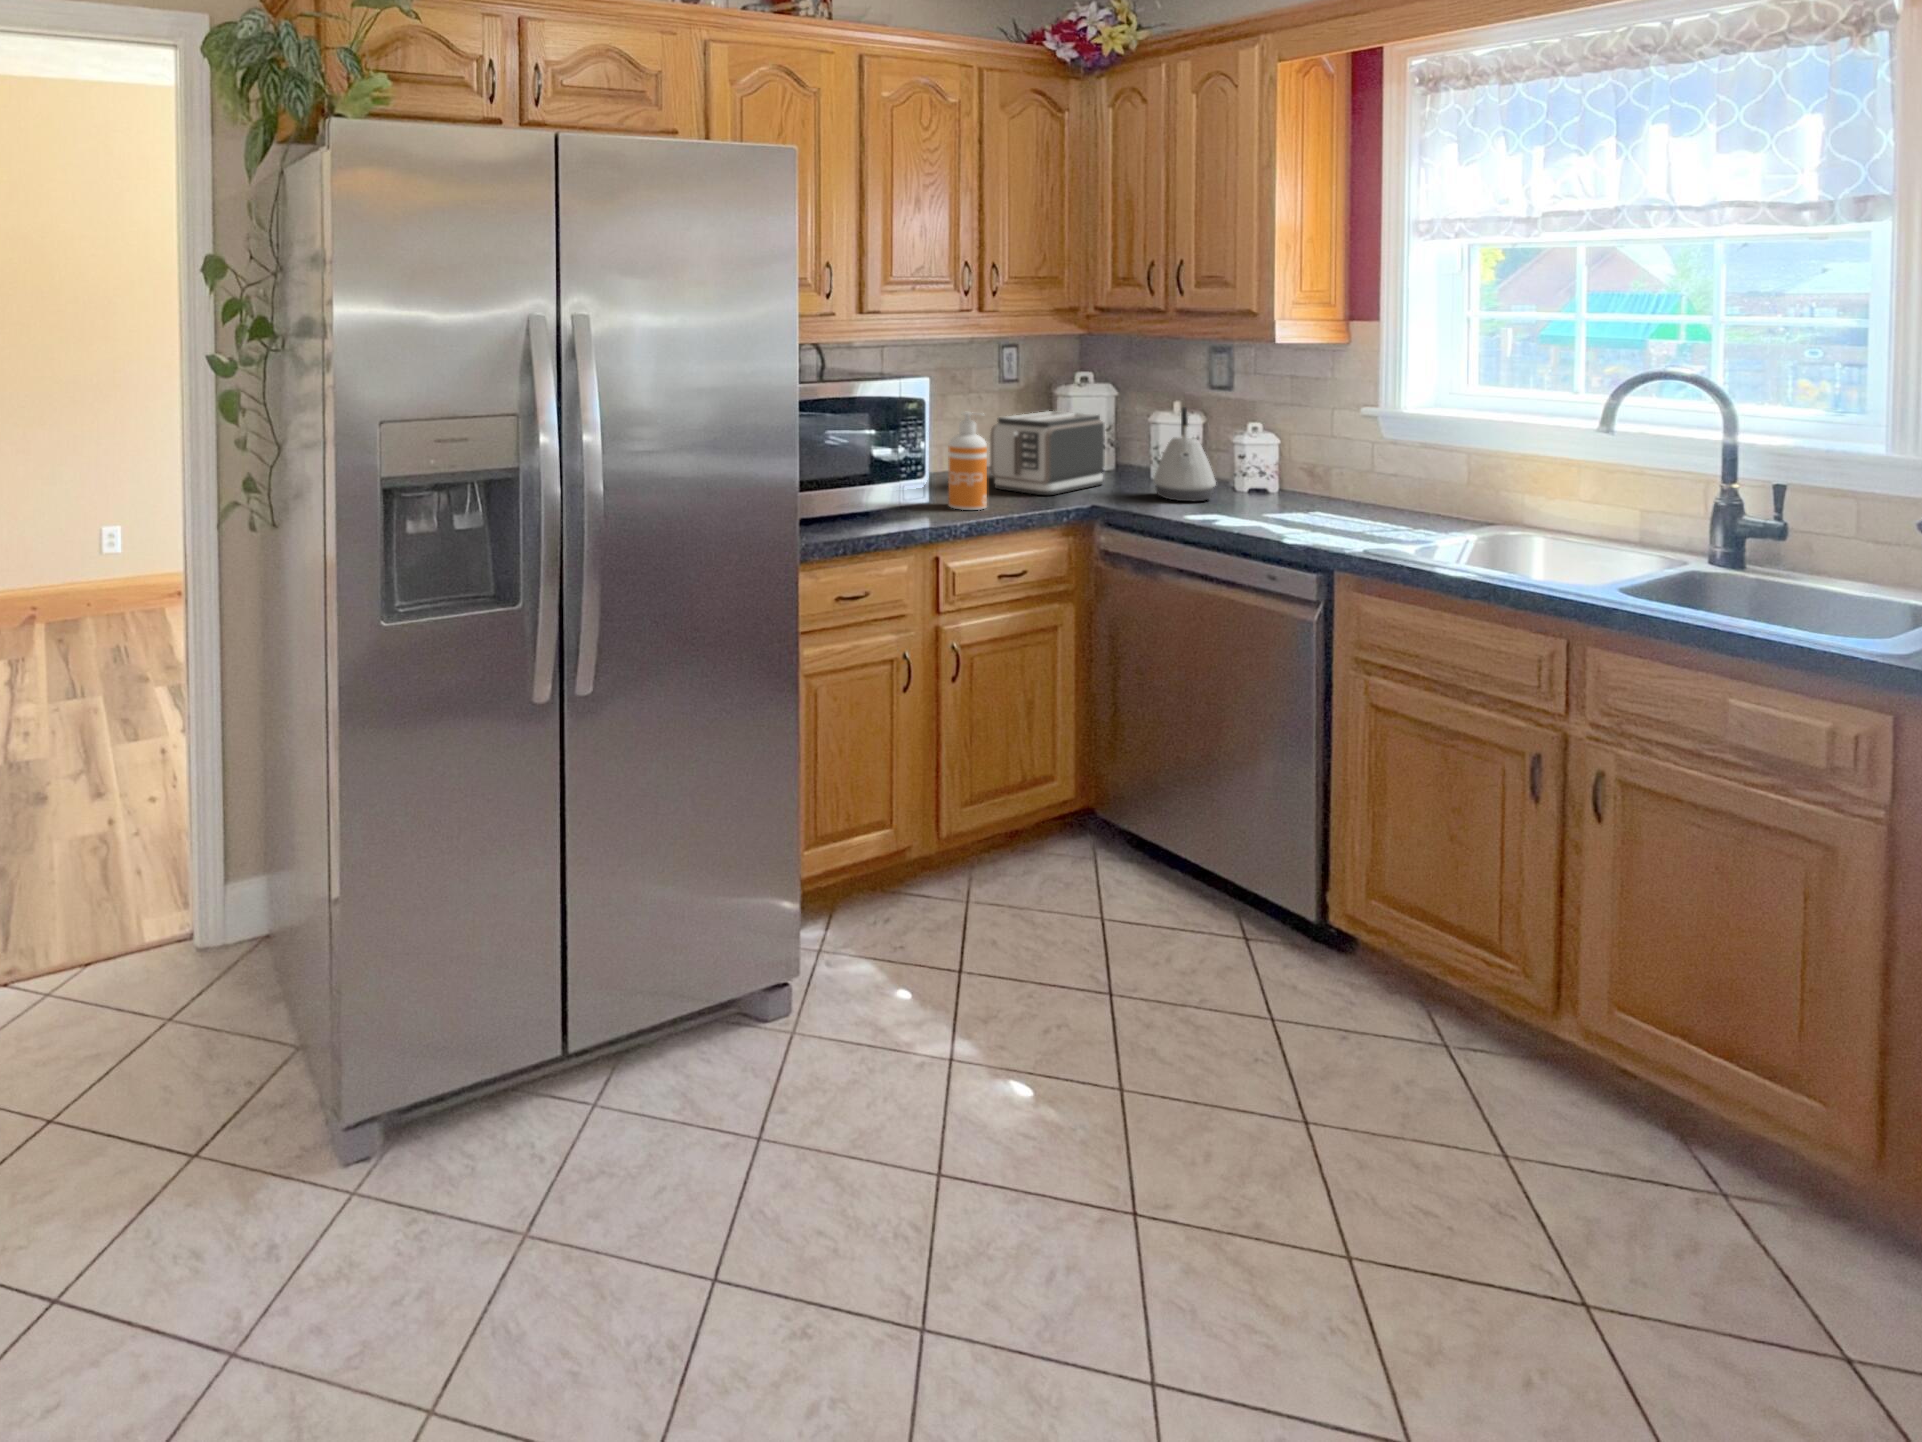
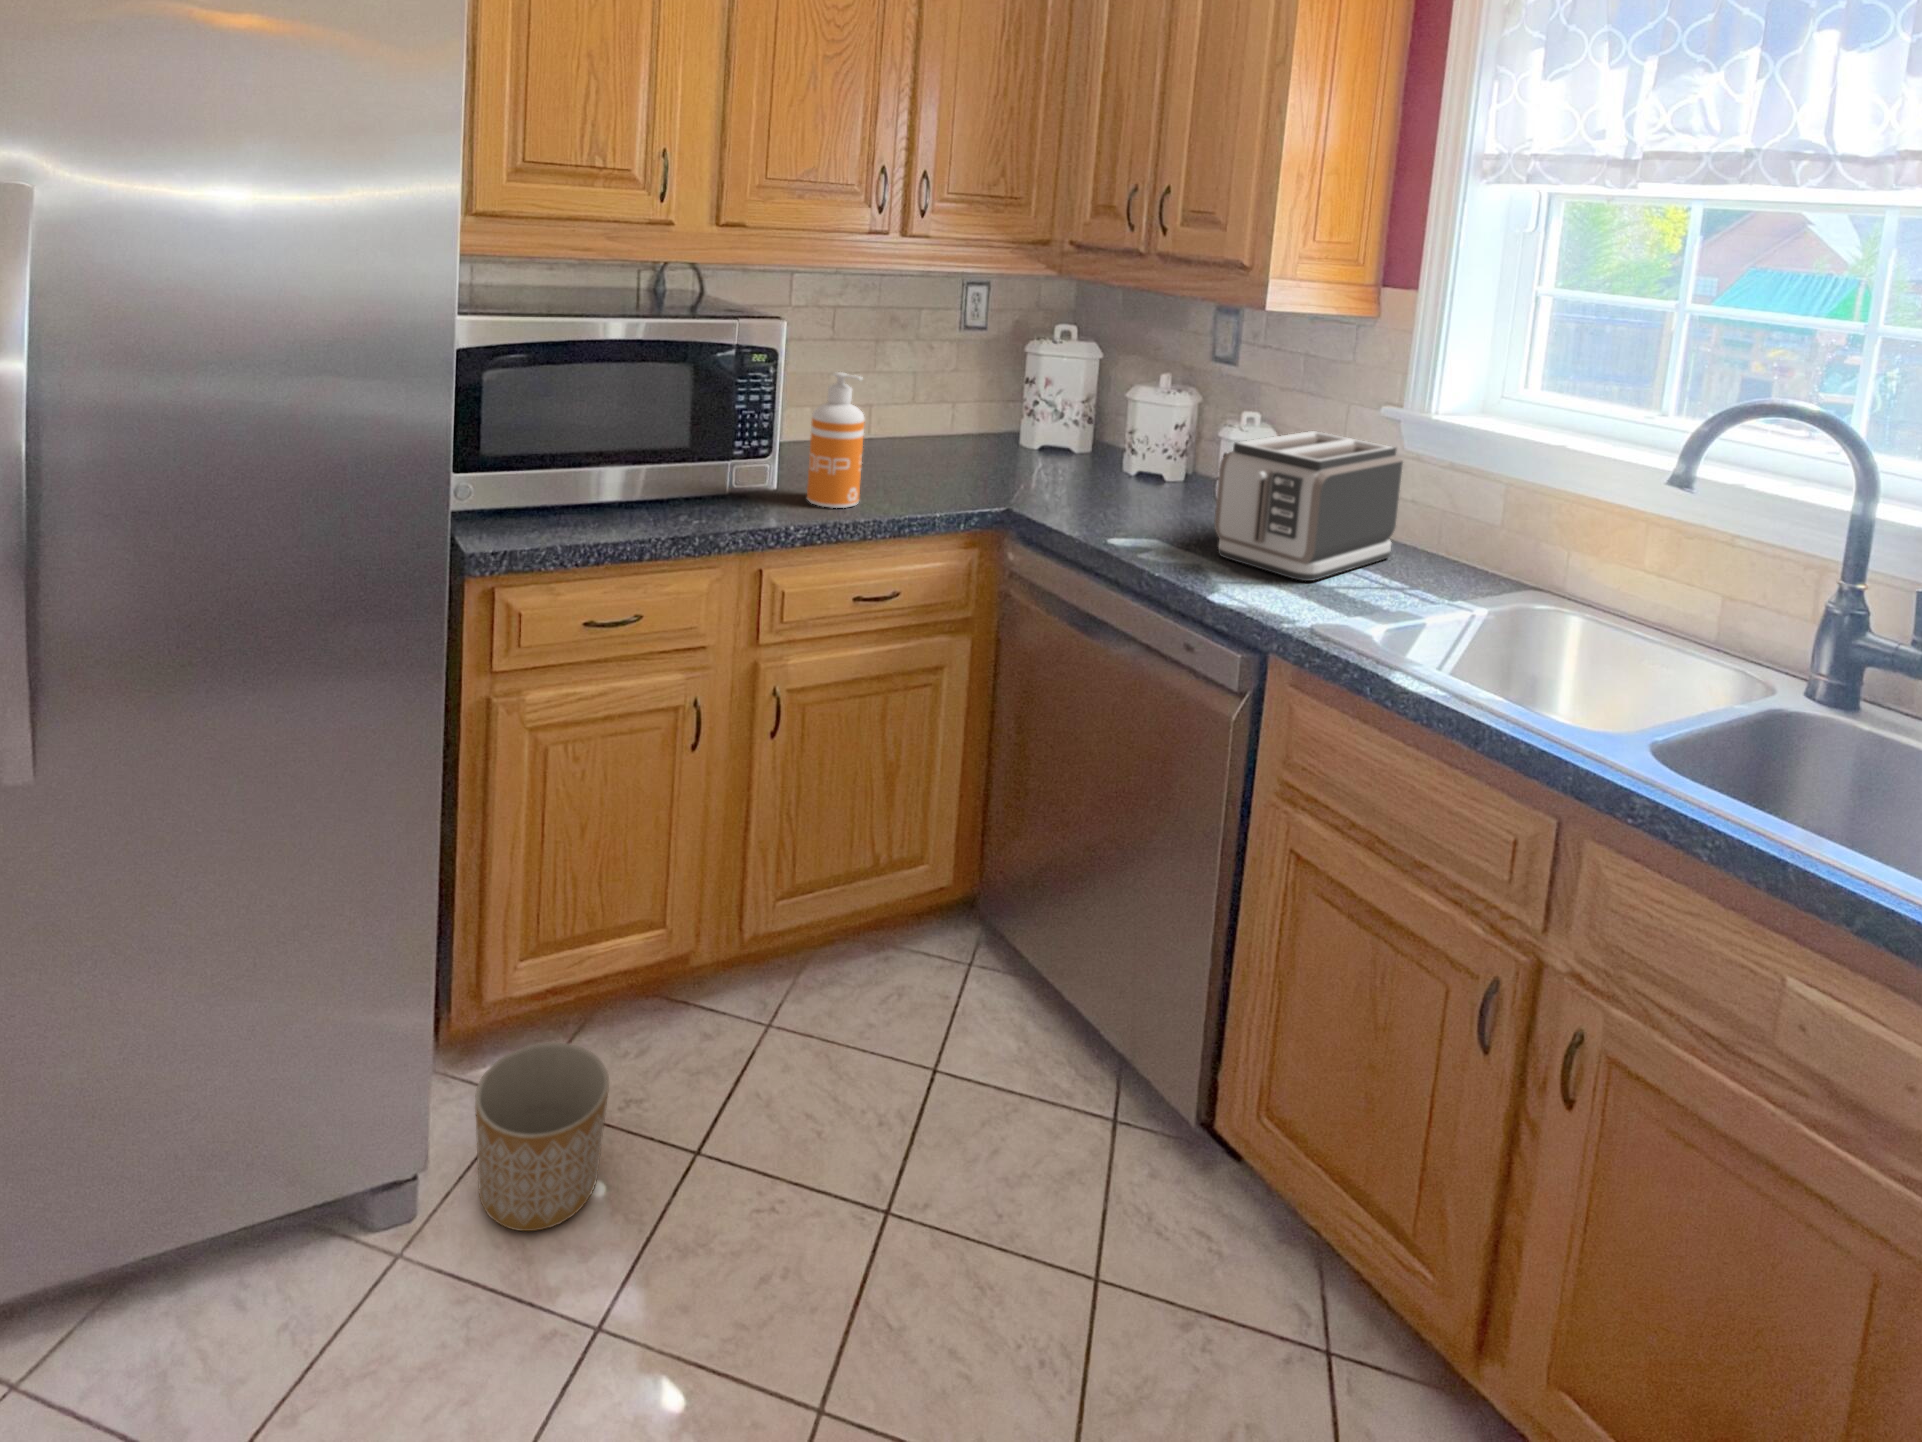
kettle: present [1154,407,1216,501] -> none [1104,386,1184,514]
toaster: present [990,411,1105,495] -> present [1214,431,1403,581]
planter: none [821,892,912,1012] -> present [475,1042,609,1231]

